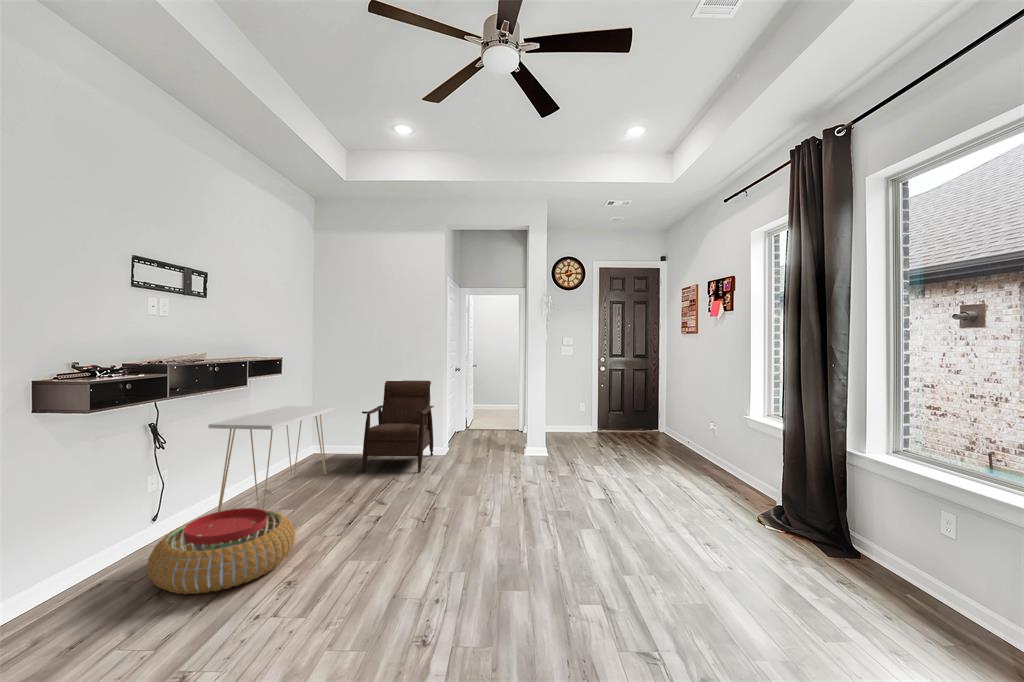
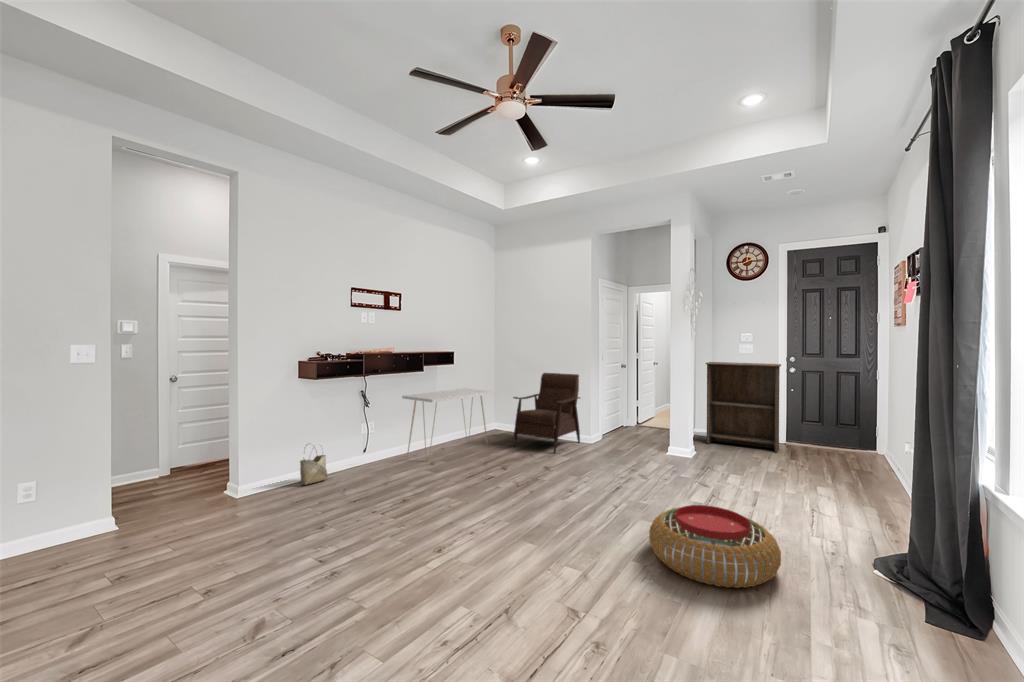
bookshelf: none [543,363,603,440] -> present [706,362,781,452]
pouf: present [148,508,295,594] -> present [649,505,781,588]
woven basket: none [30,528,92,611] -> present [300,455,327,485]

